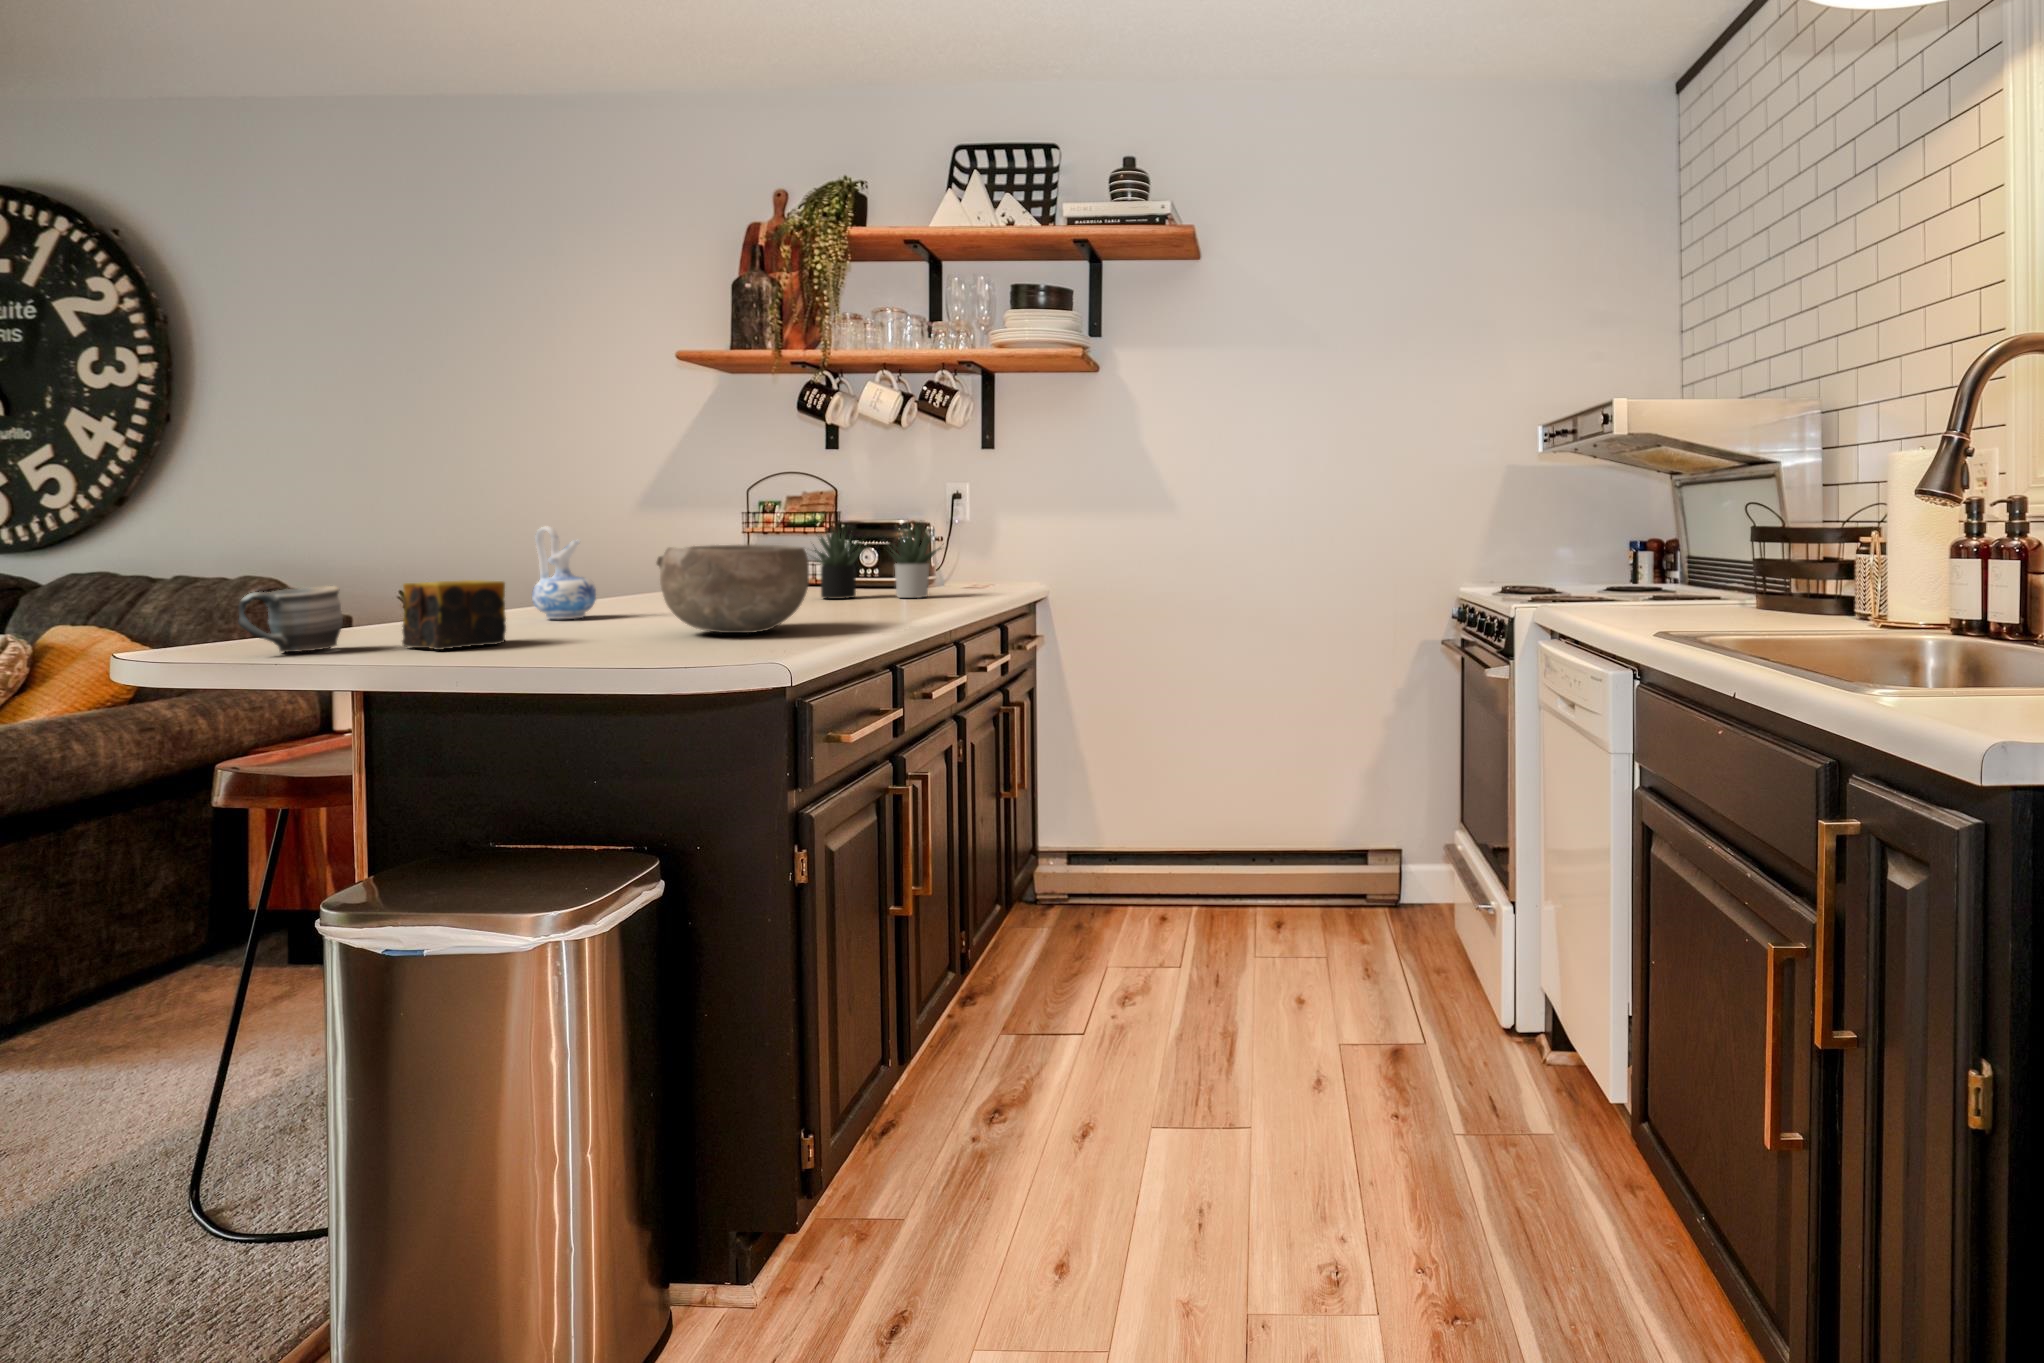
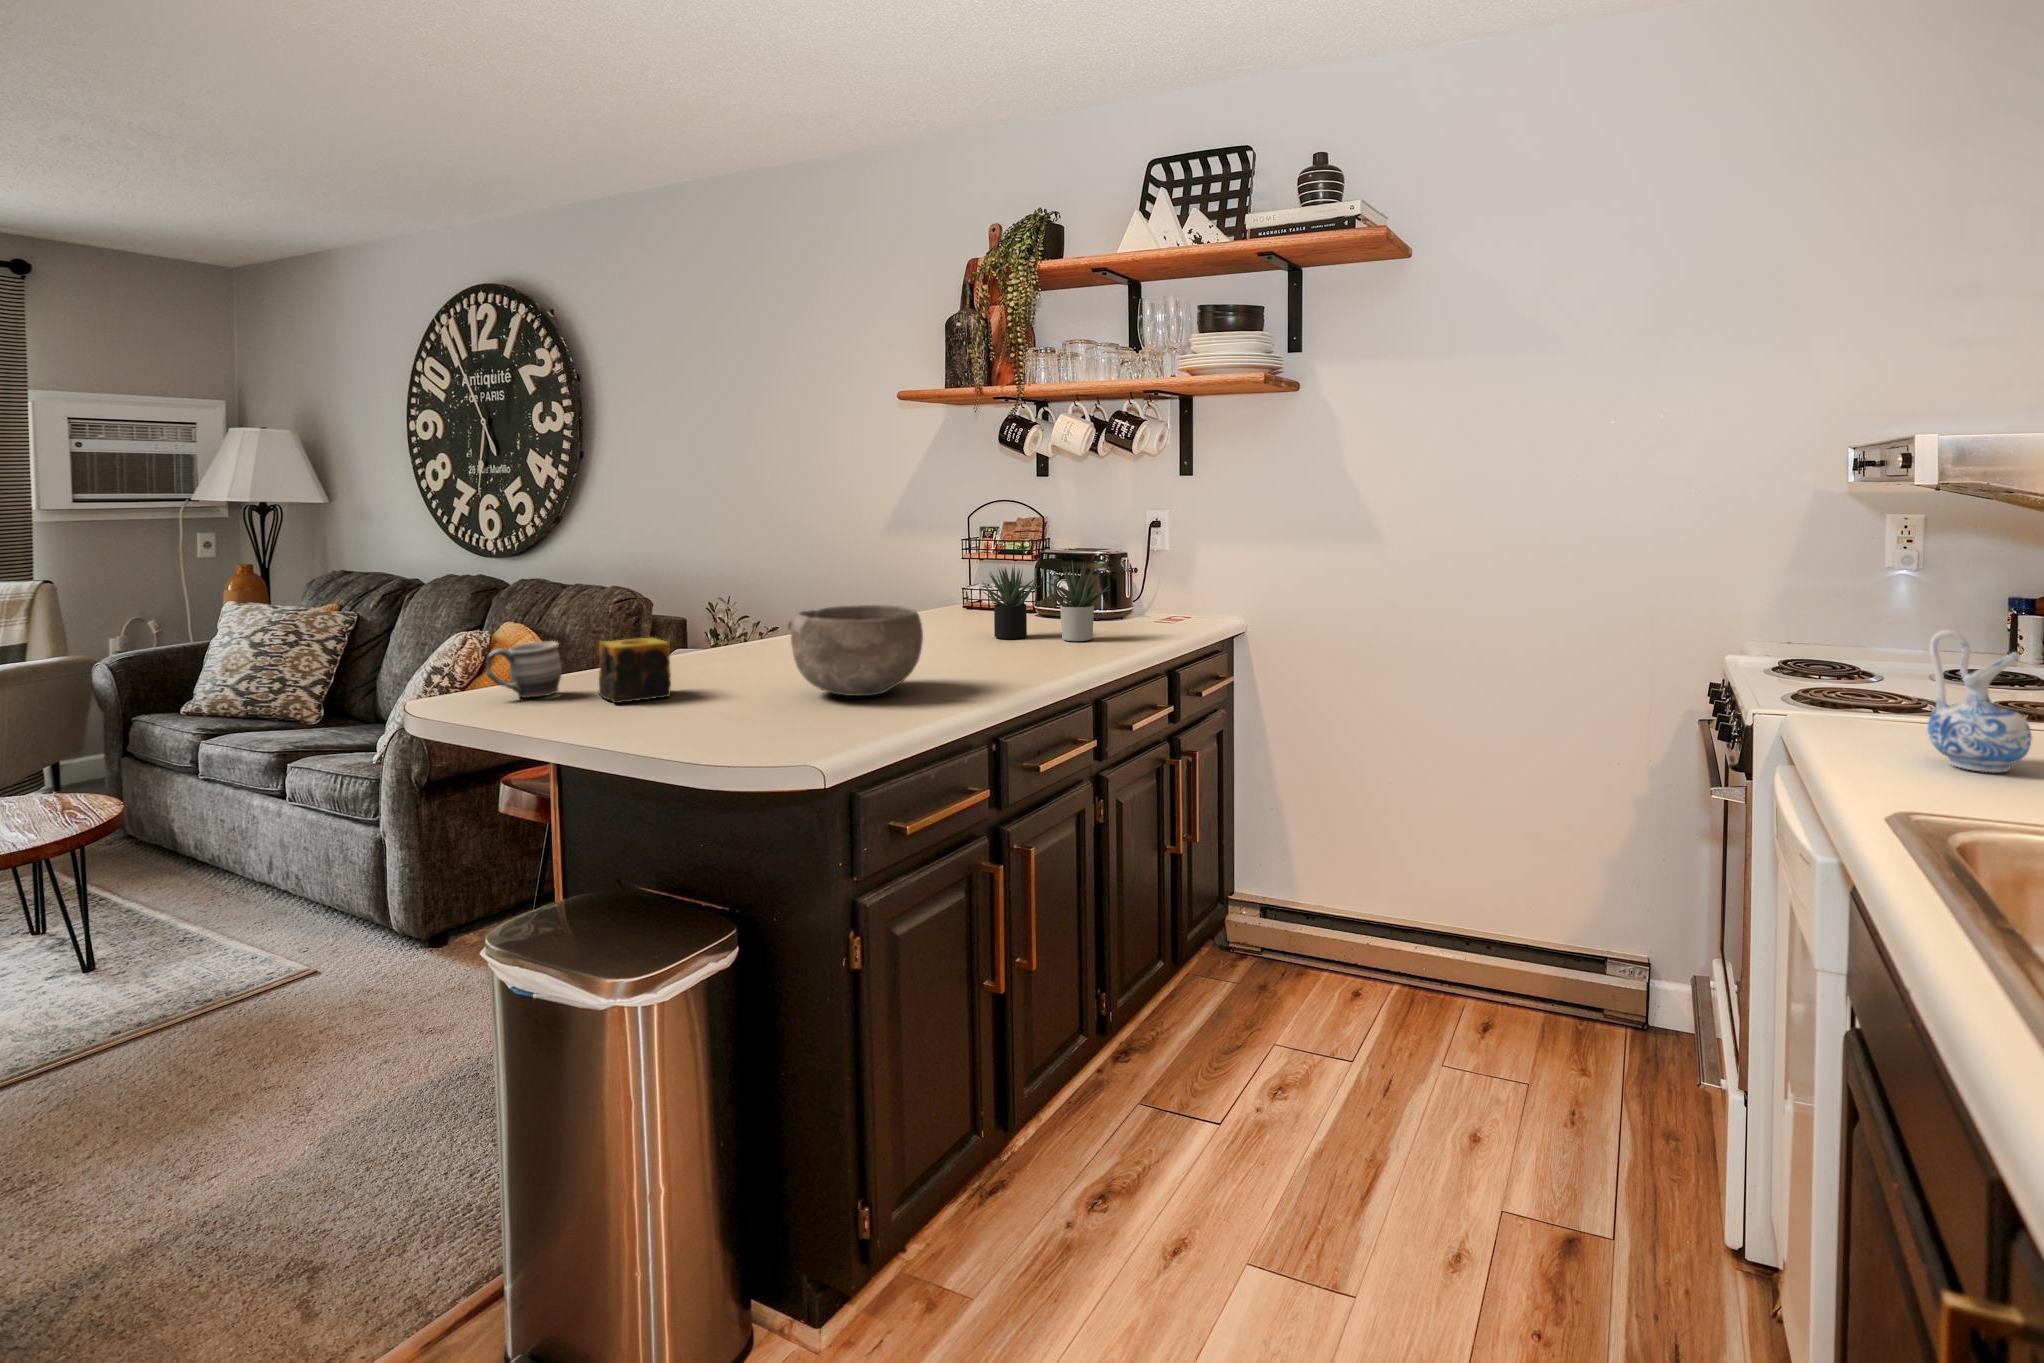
ceramic pitcher: present [532,526,596,619] -> present [1928,630,2032,772]

